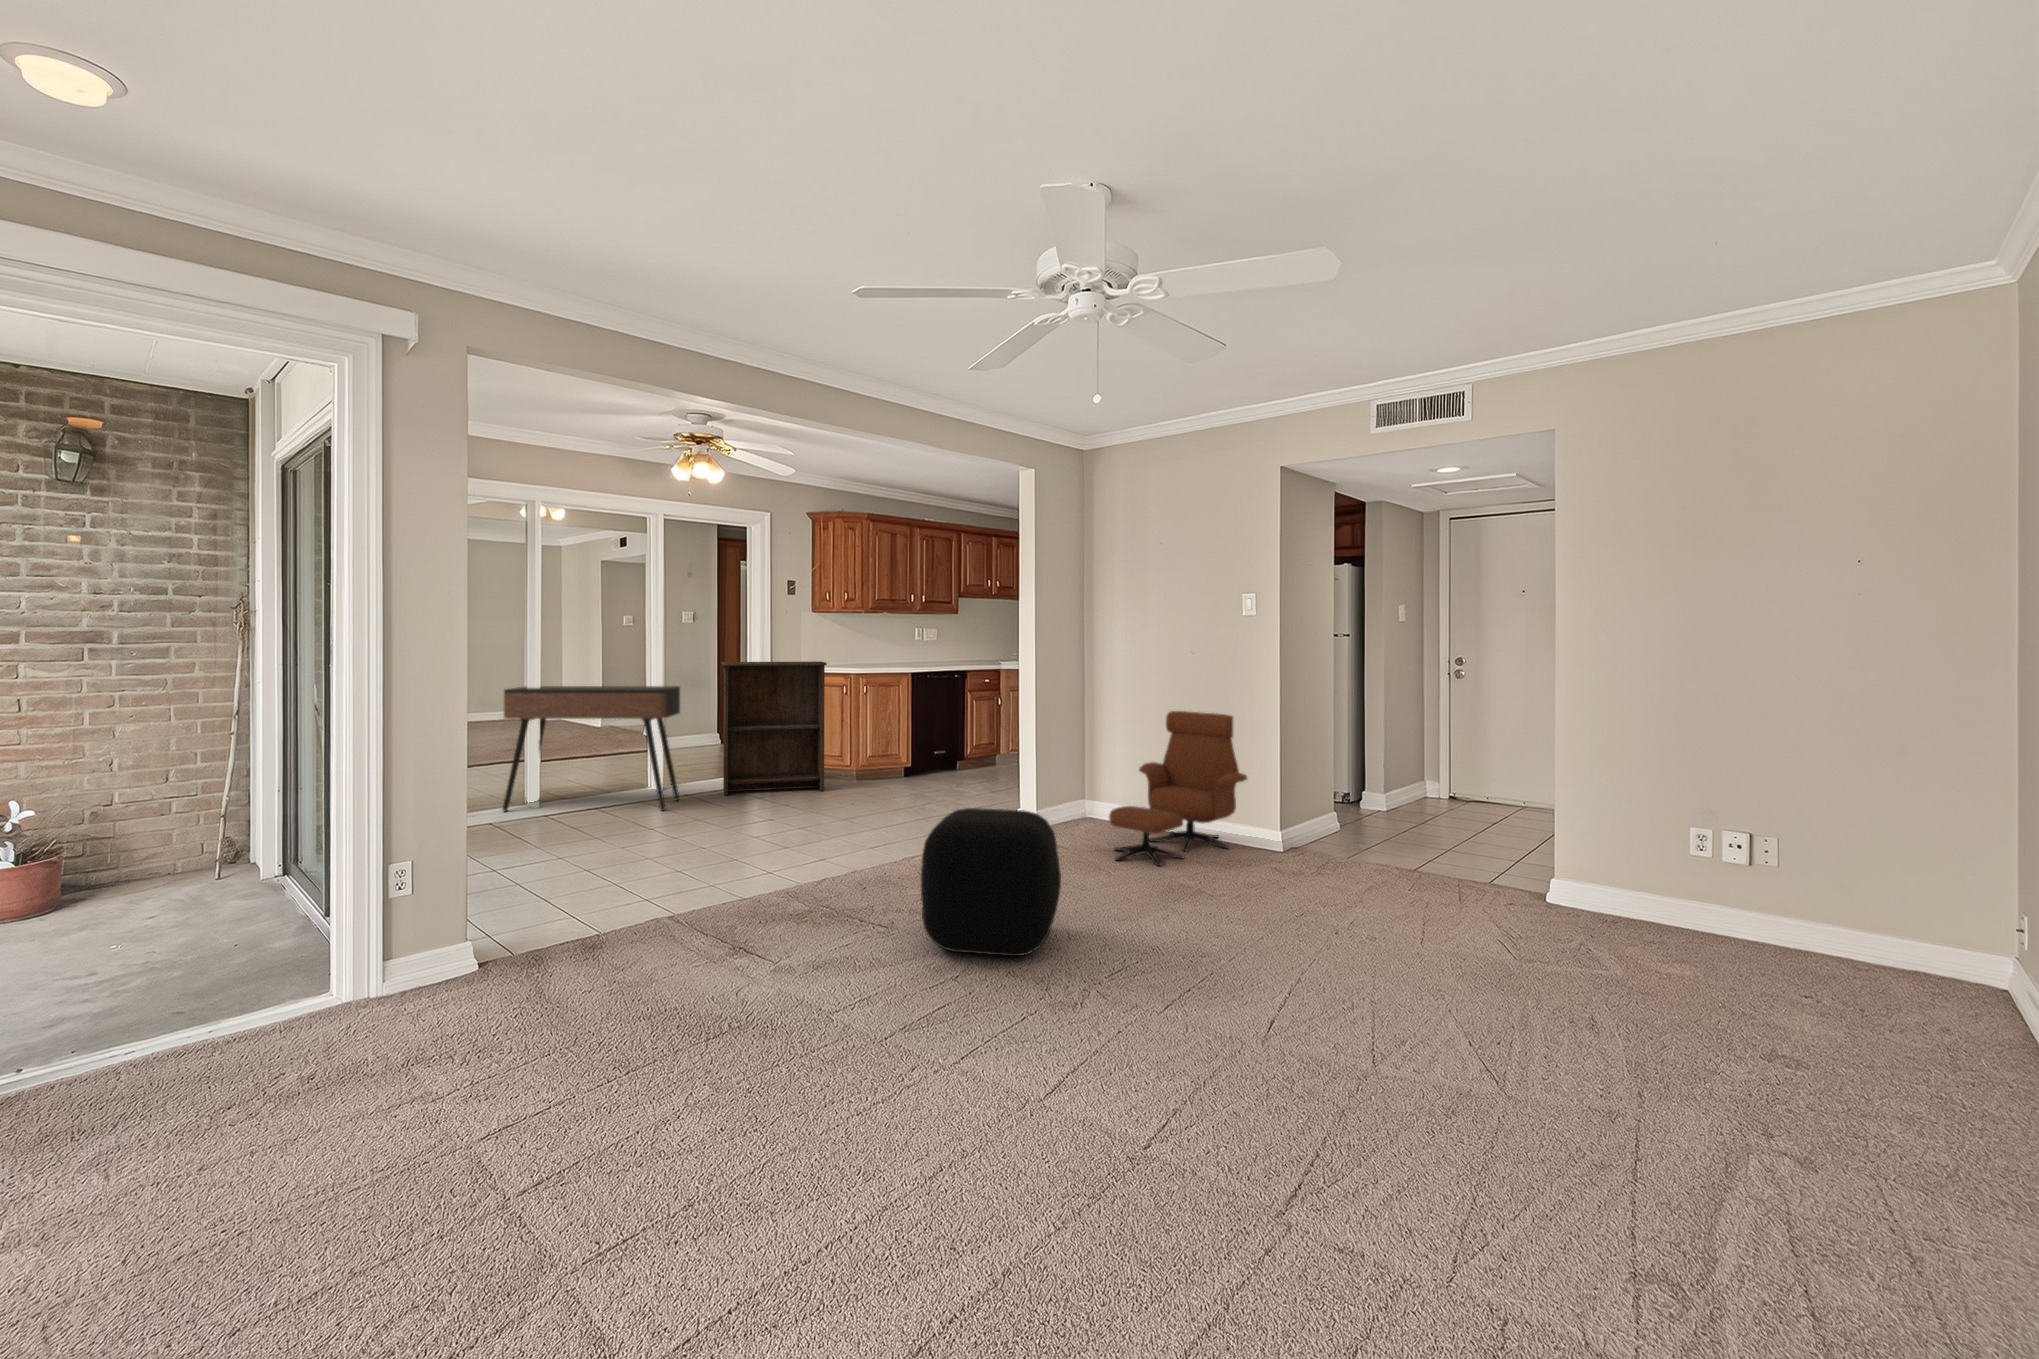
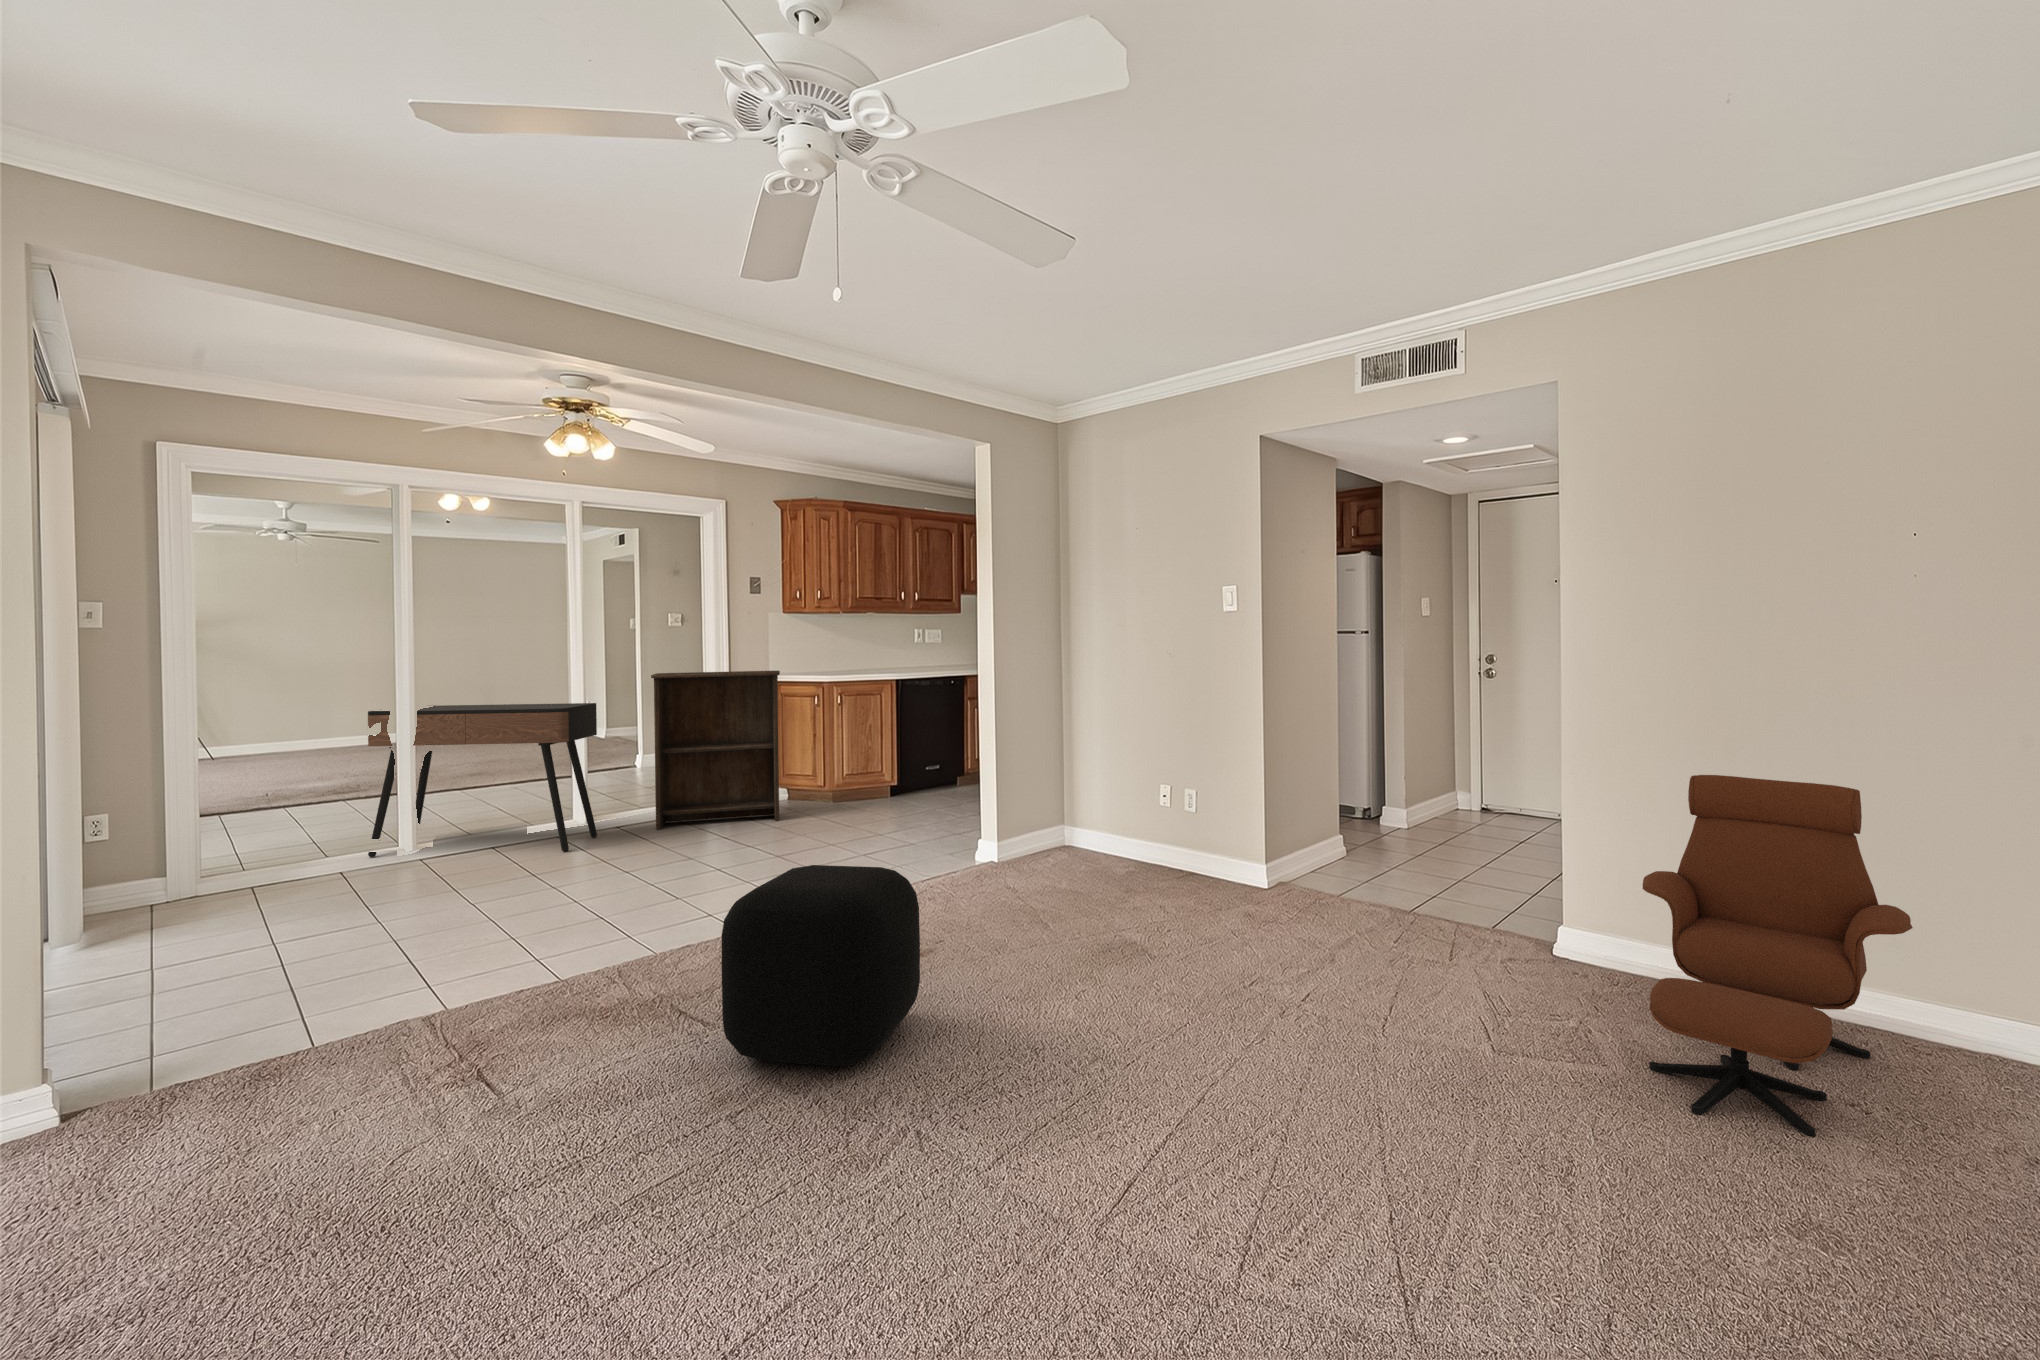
lounge chair: present [1109,711,1247,866] -> present [1643,775,1913,1136]

